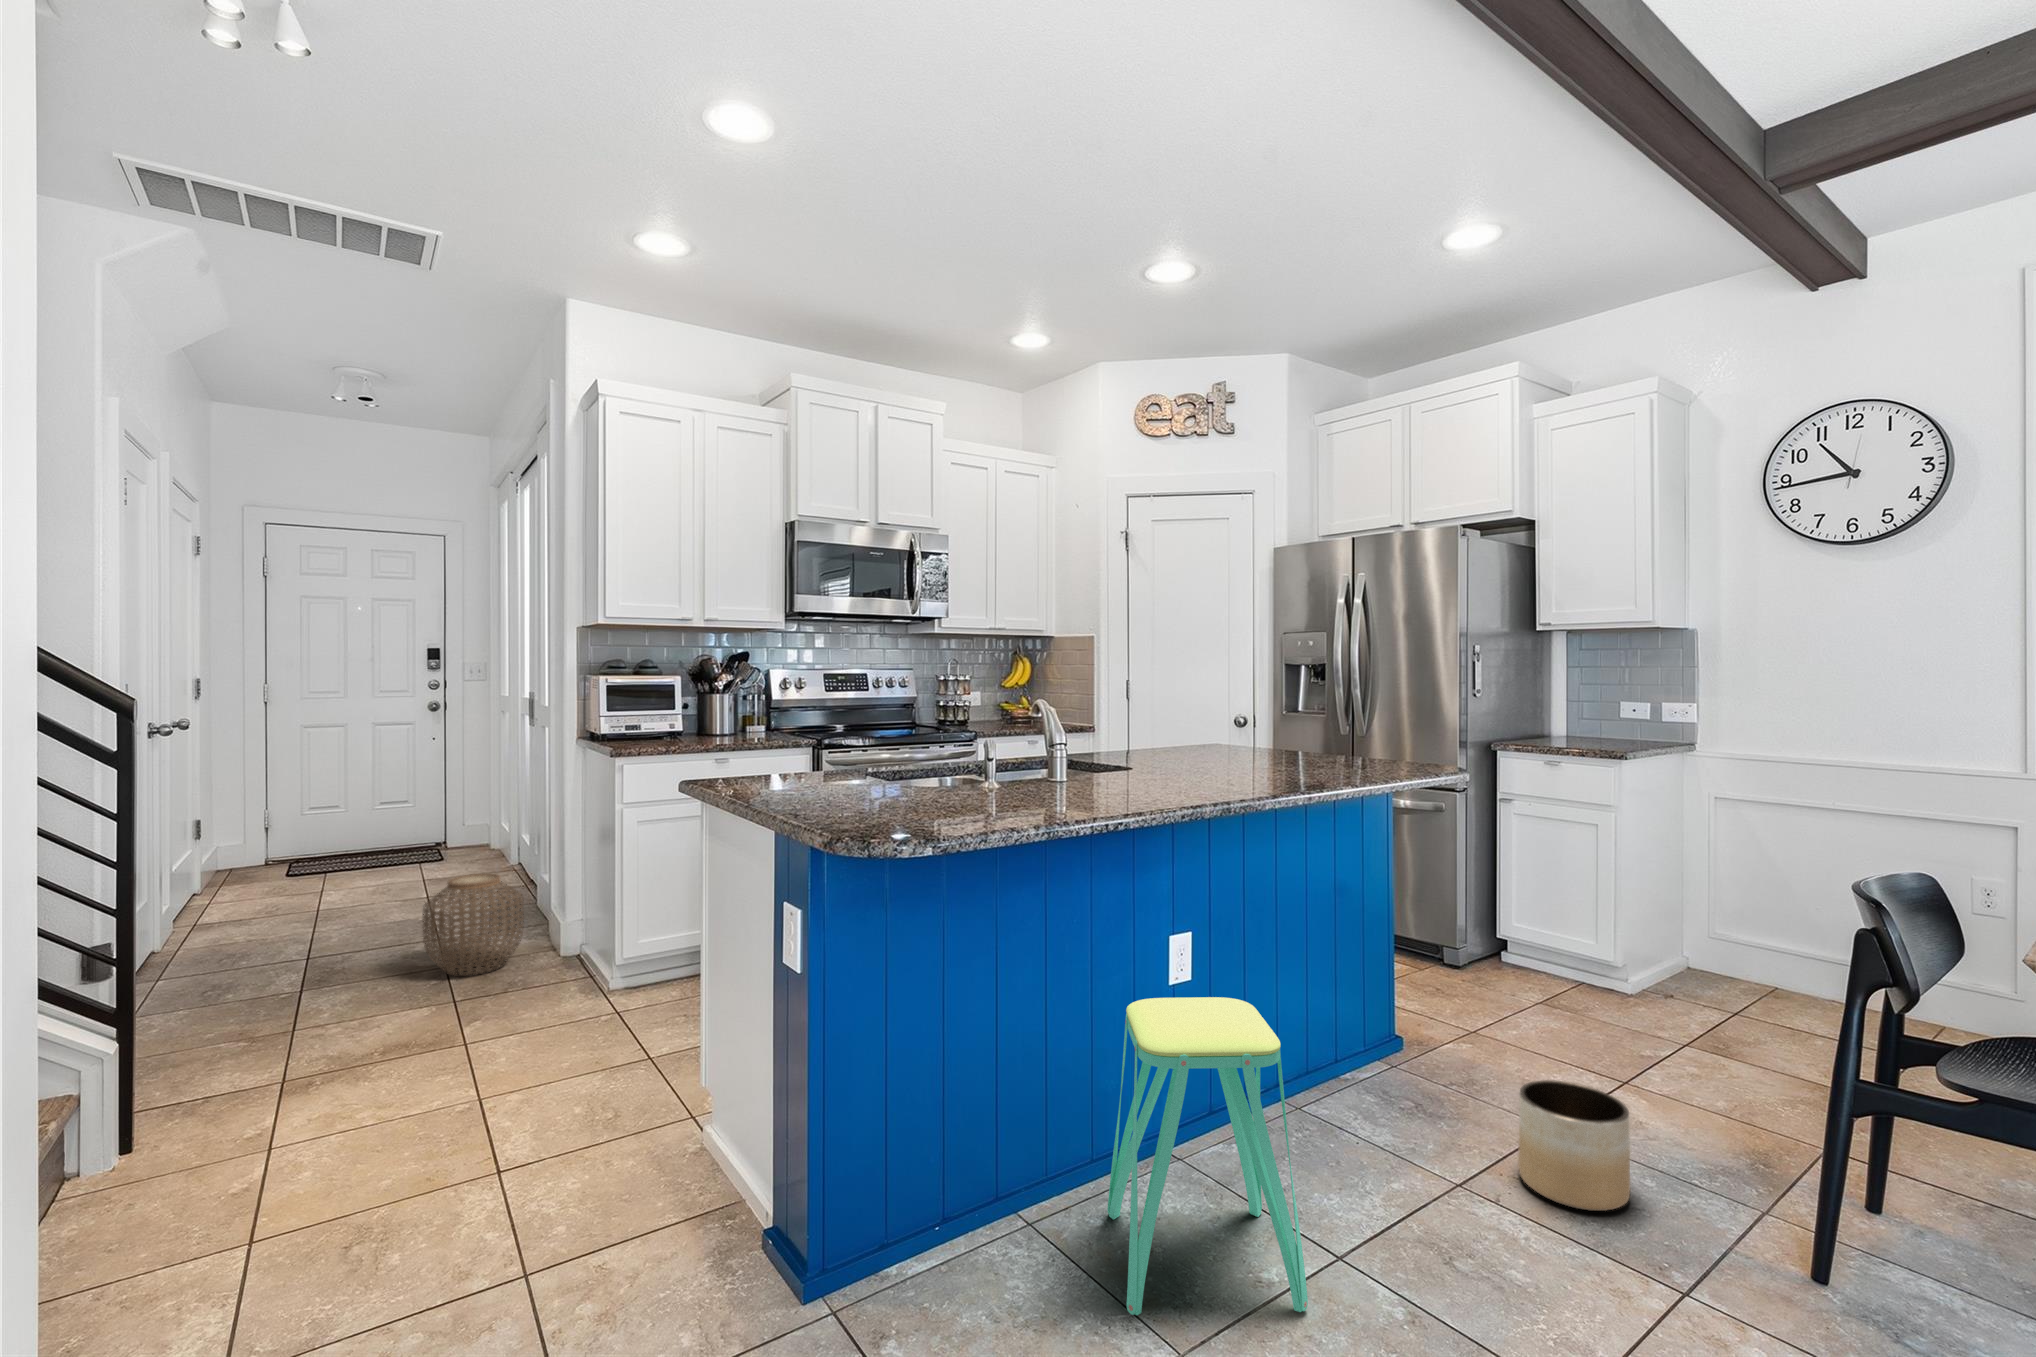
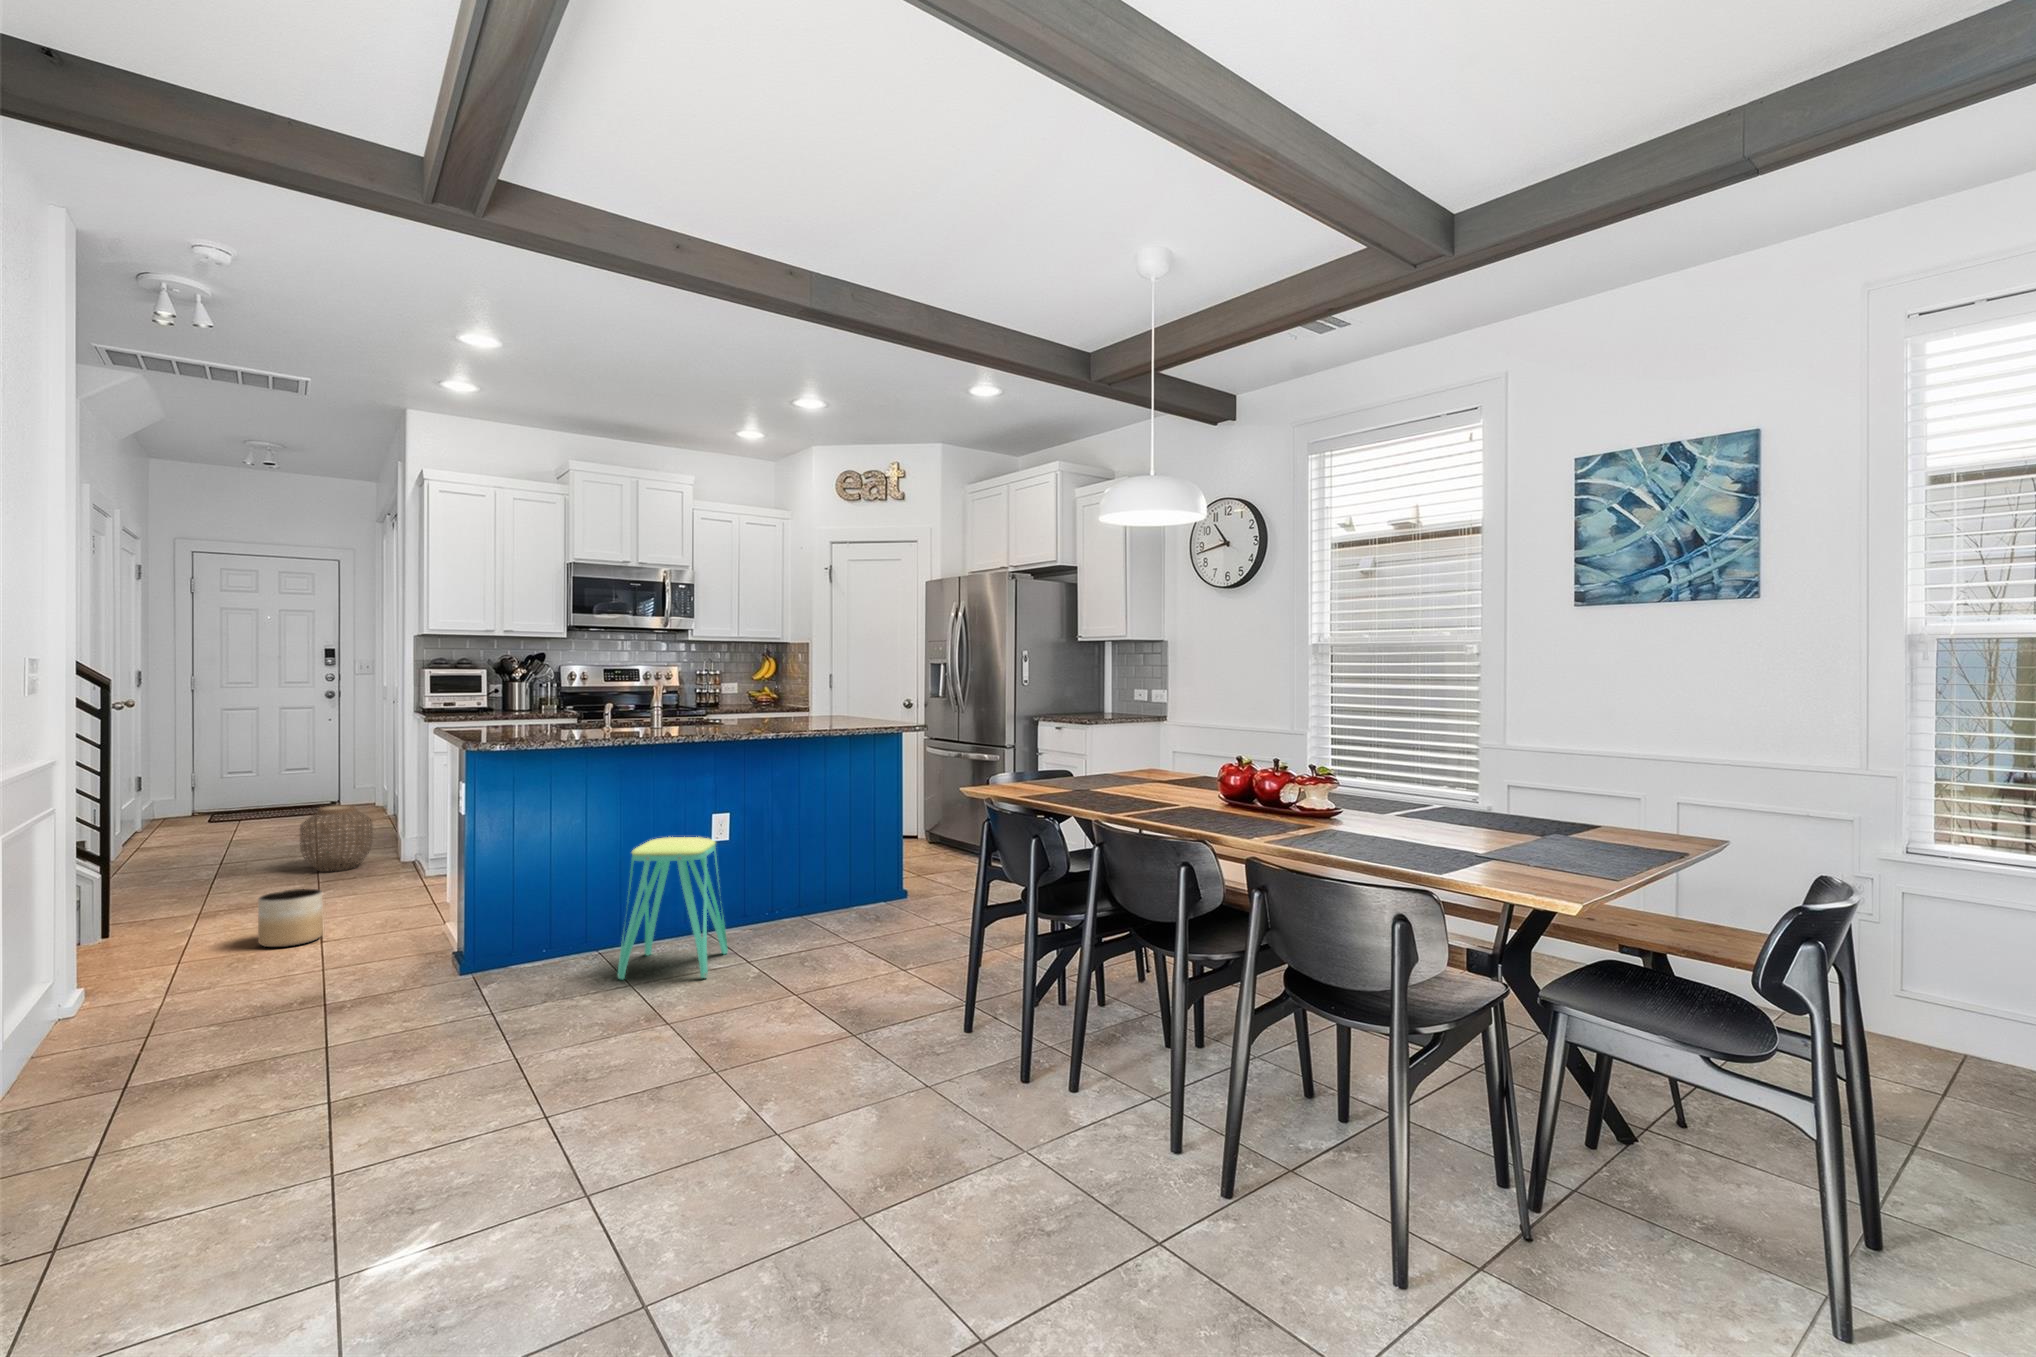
planter: present [1518,1080,1630,1211] -> present [258,889,323,947]

